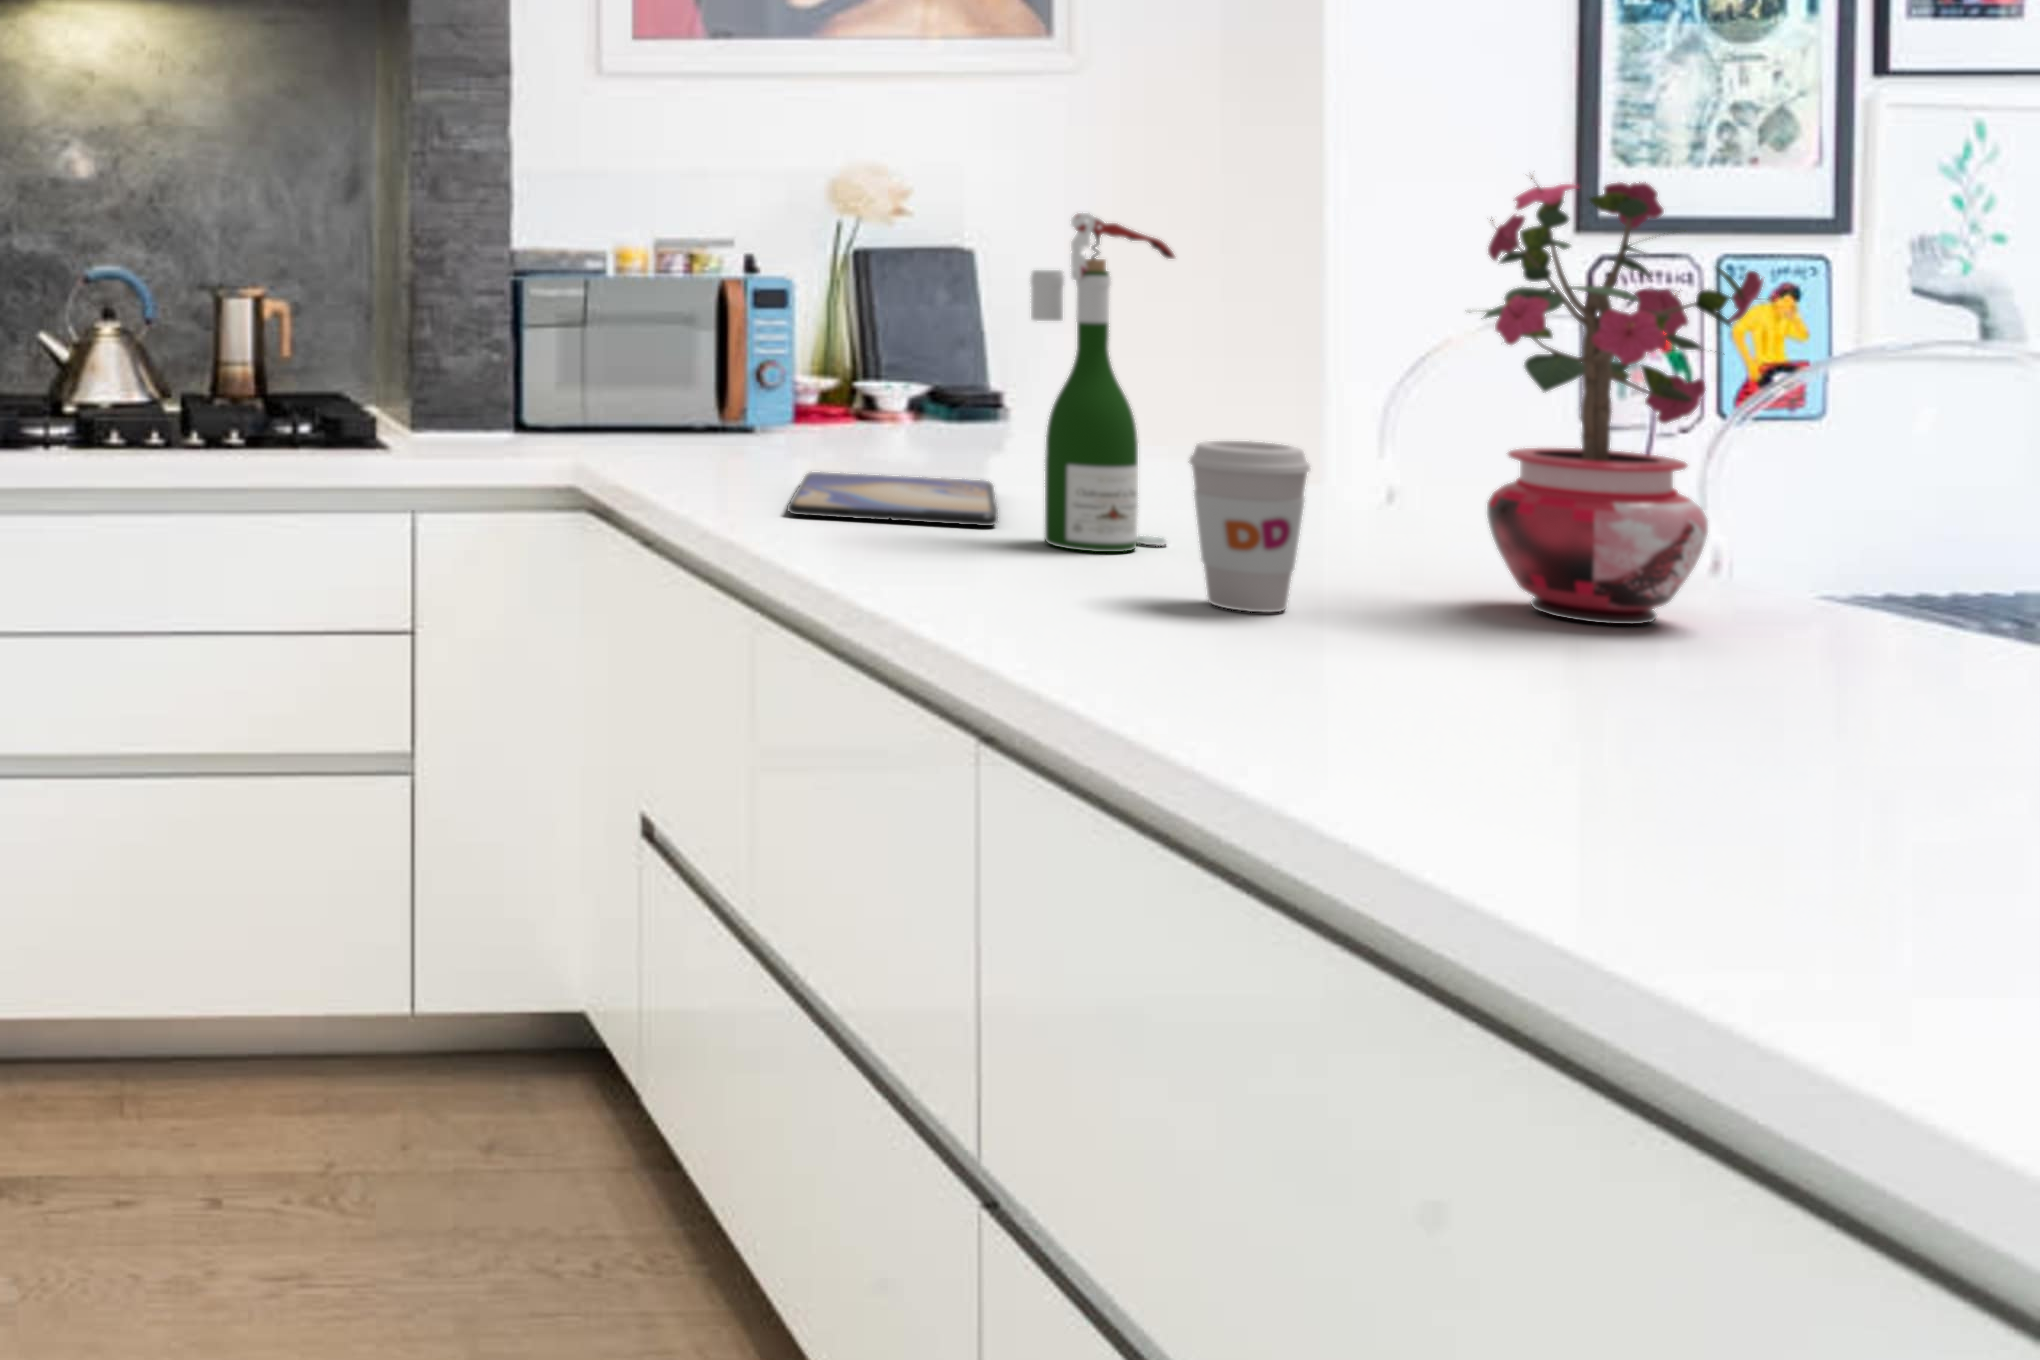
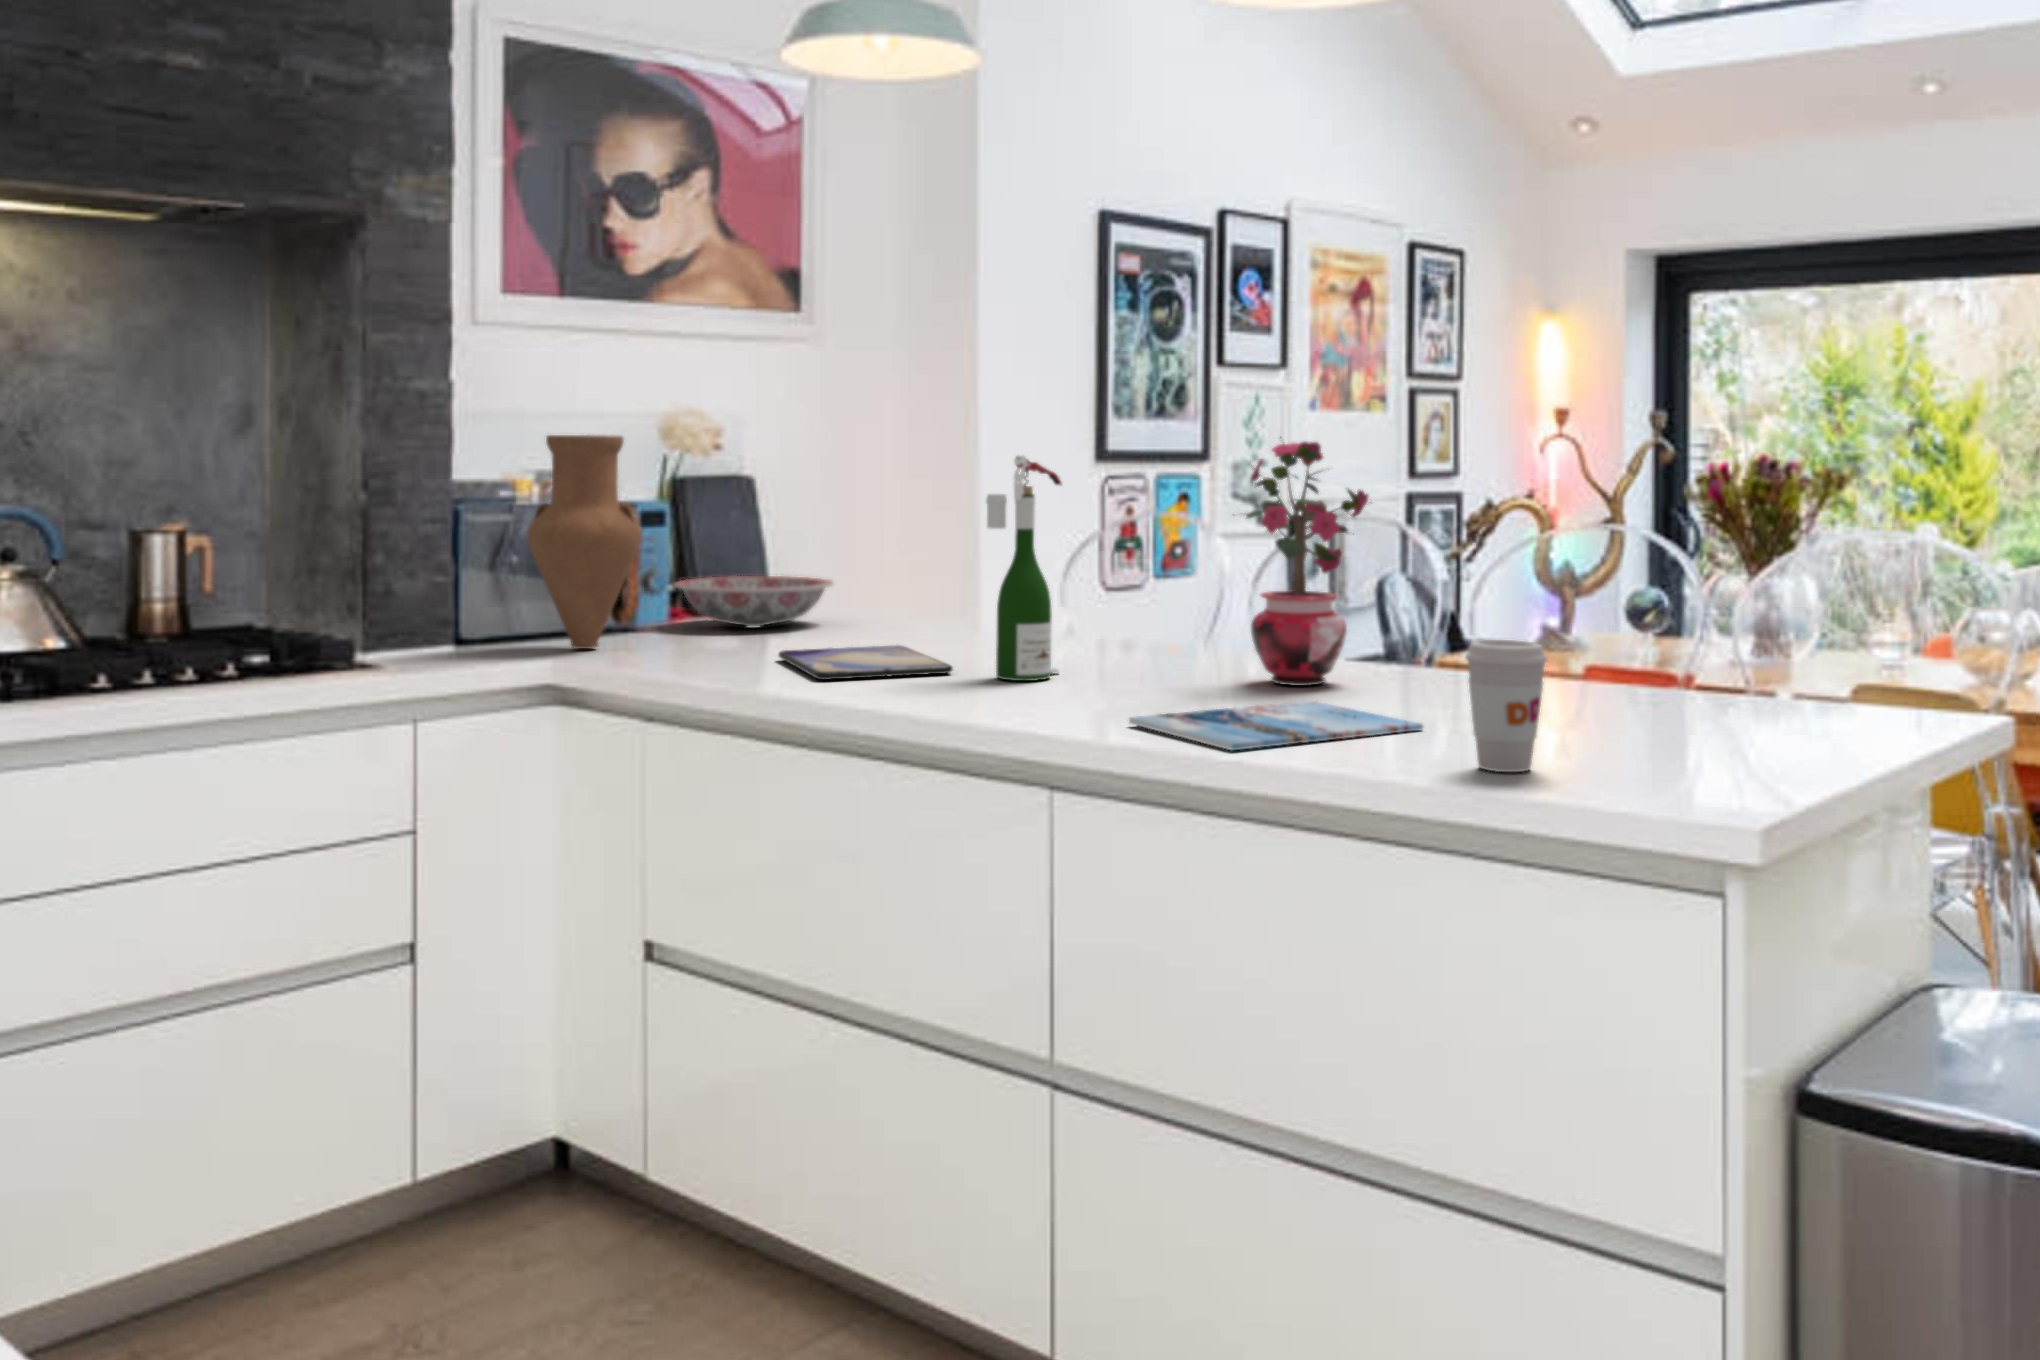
vase: none [556,197,688,449] -> present [528,435,641,649]
ceramic bowl: none [777,375,995,440] -> present [674,576,833,626]
coffee cup: present [1189,441,1310,612] -> present [1466,640,1547,772]
magazine: none [1088,627,1692,744] -> present [1129,701,1423,750]

